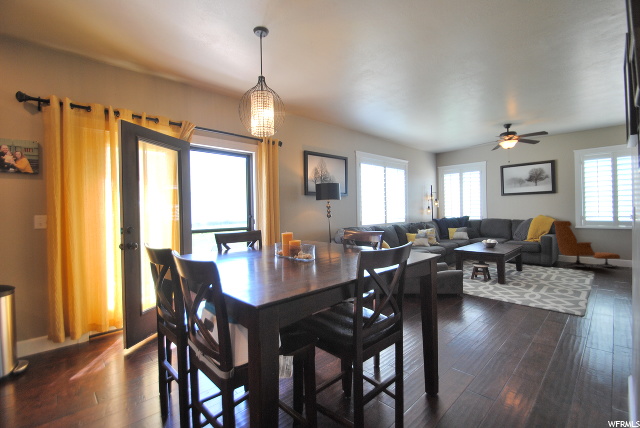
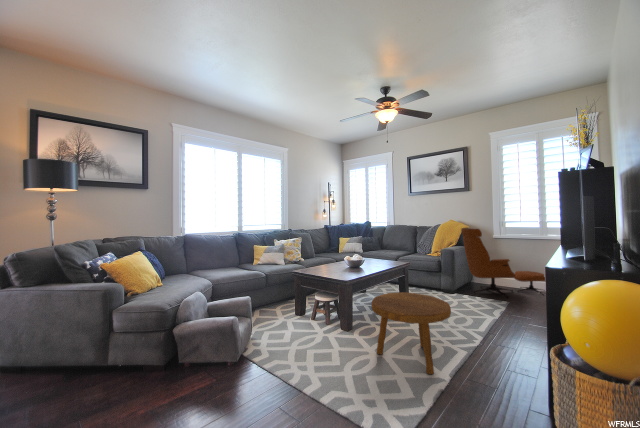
footstool: none [520,255,571,291] -> present [371,292,451,374]

